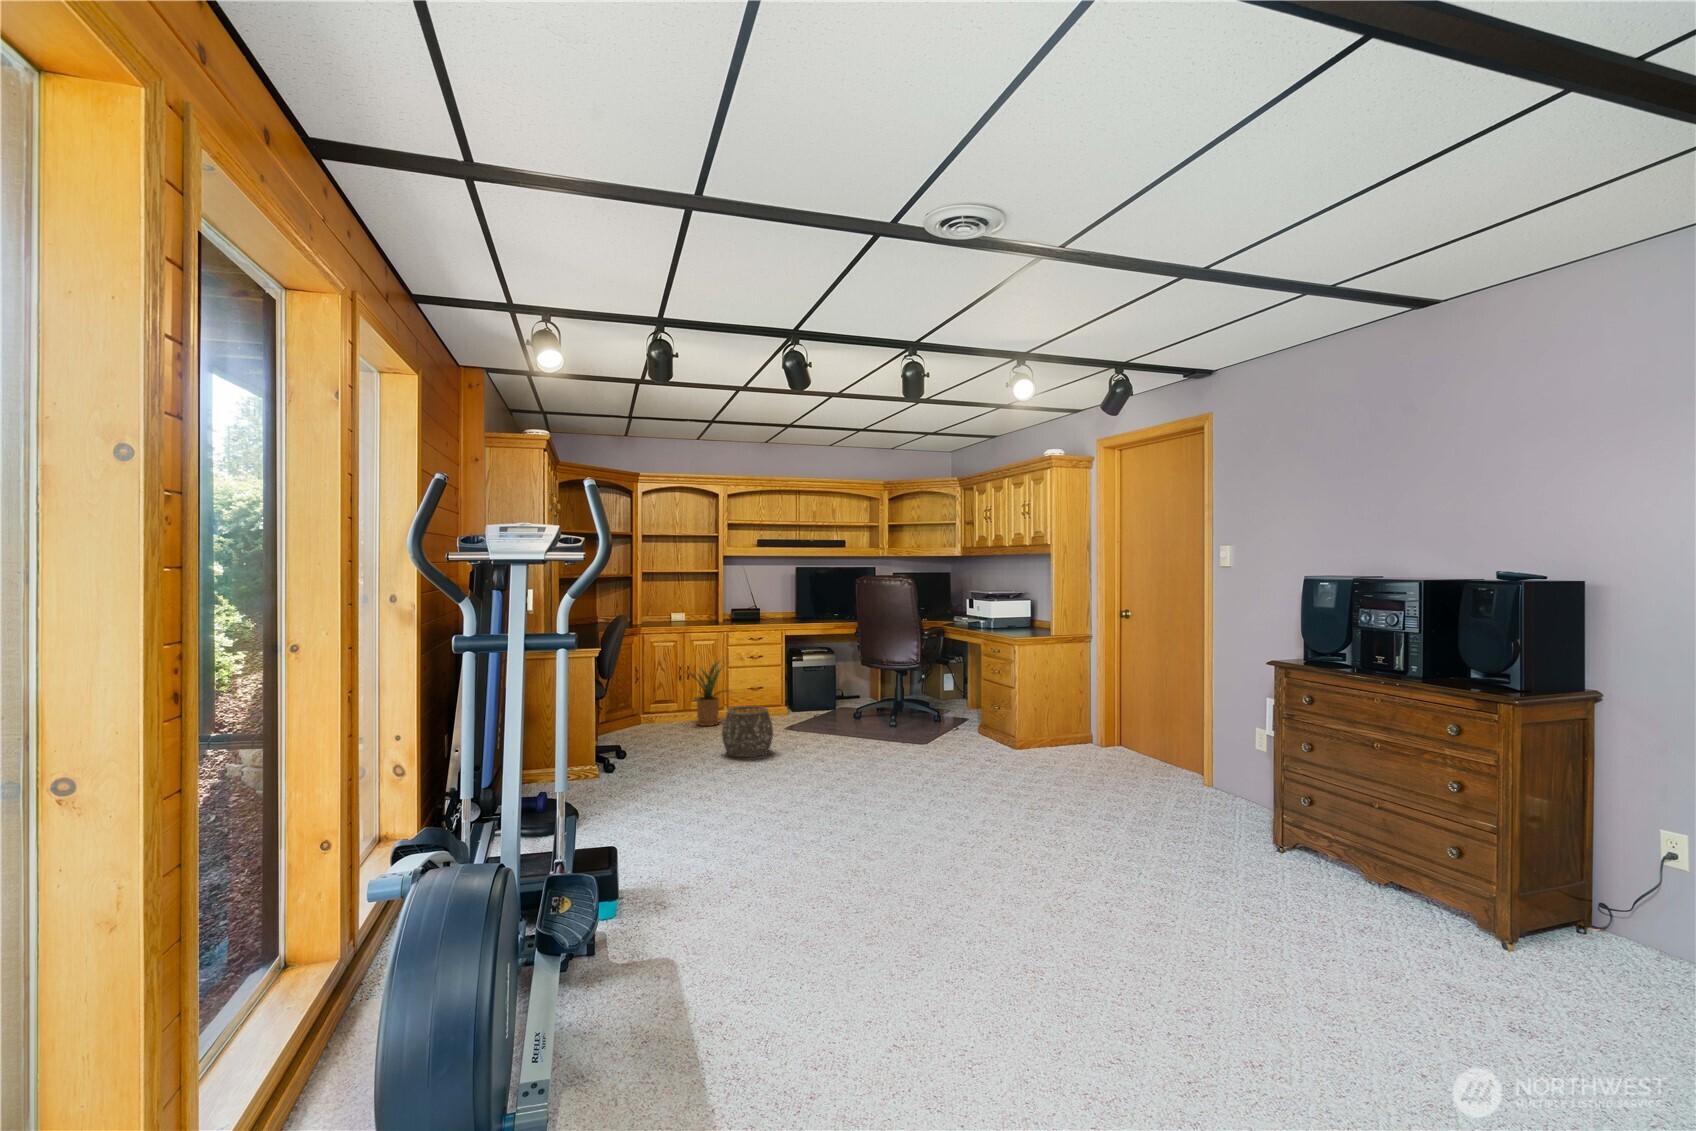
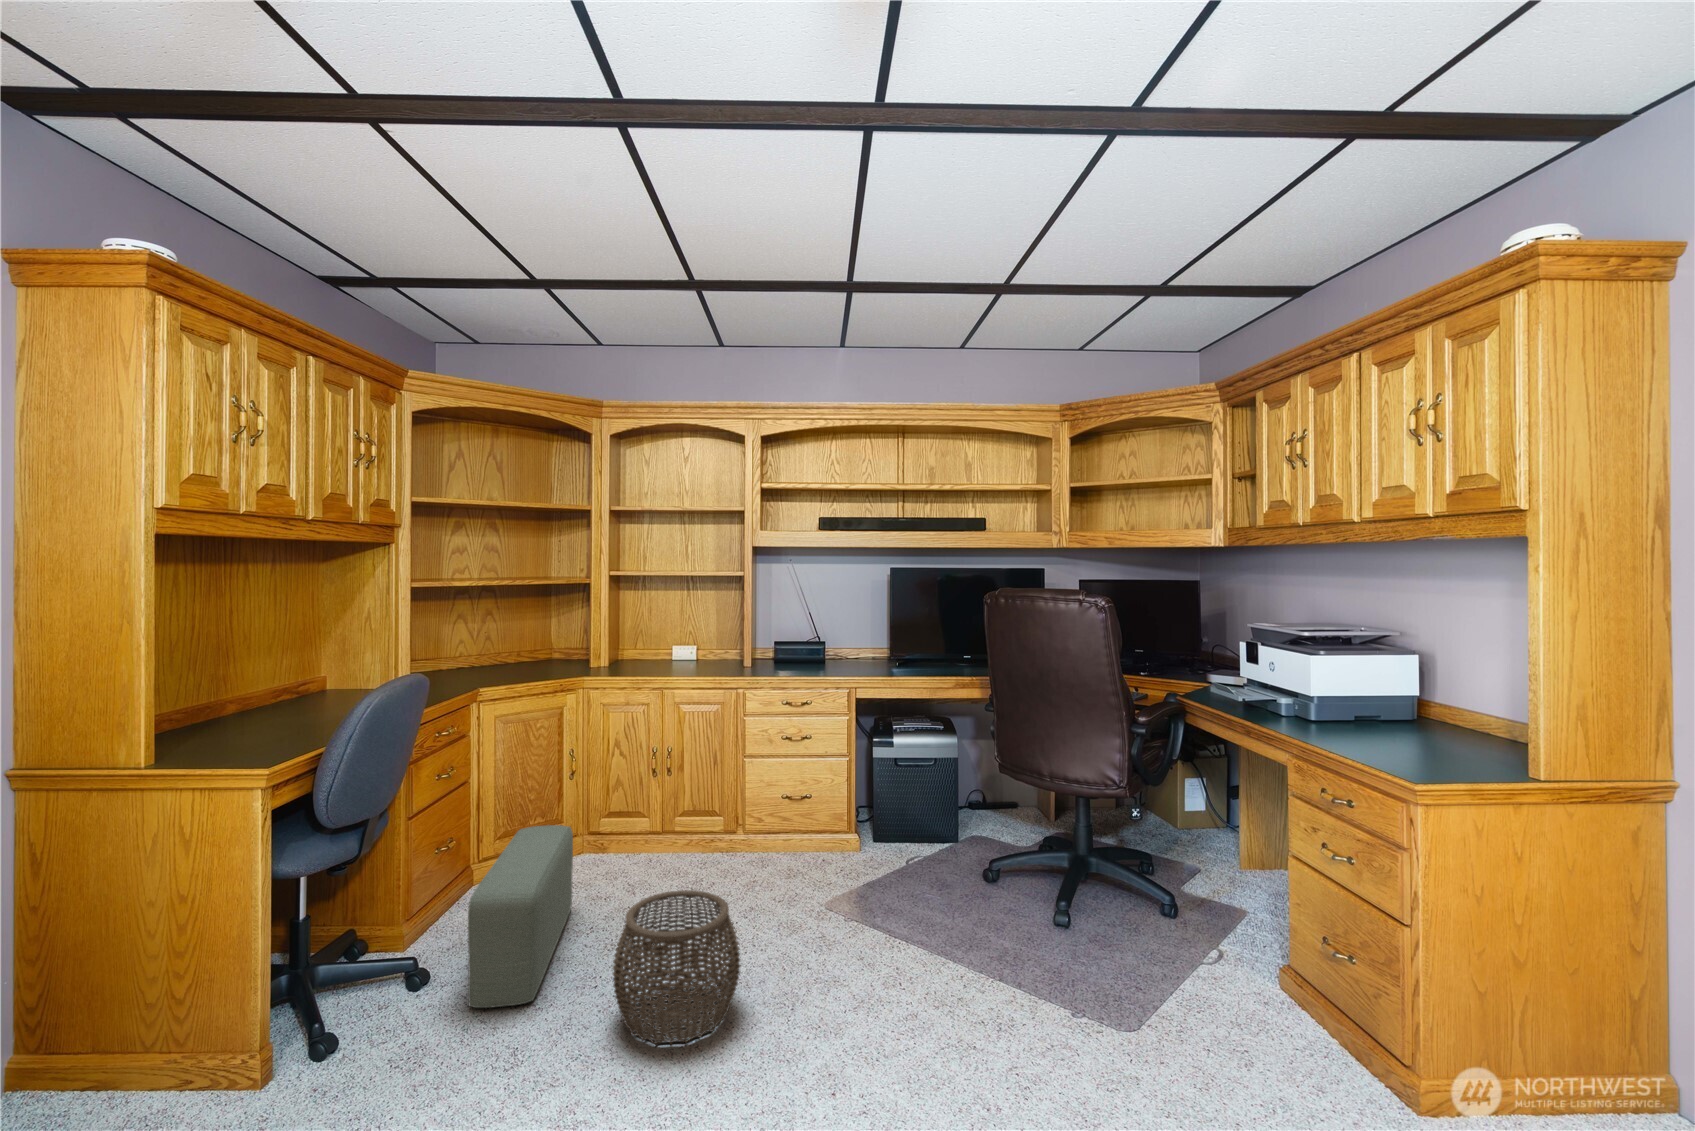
house plant: present [691,660,728,726] -> none [626,740,747,877]
pouf: none [638,695,683,758] -> present [468,825,573,1008]

